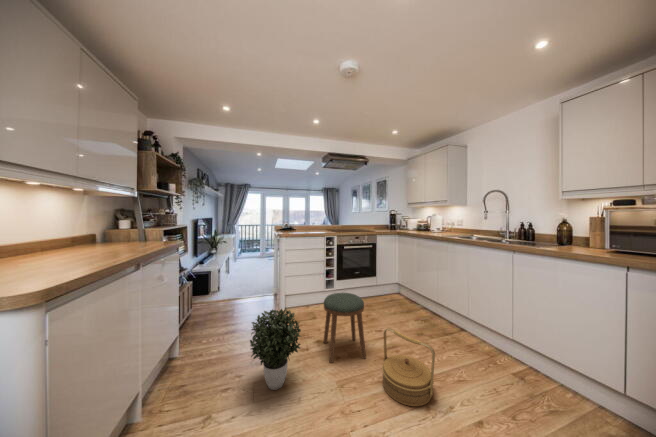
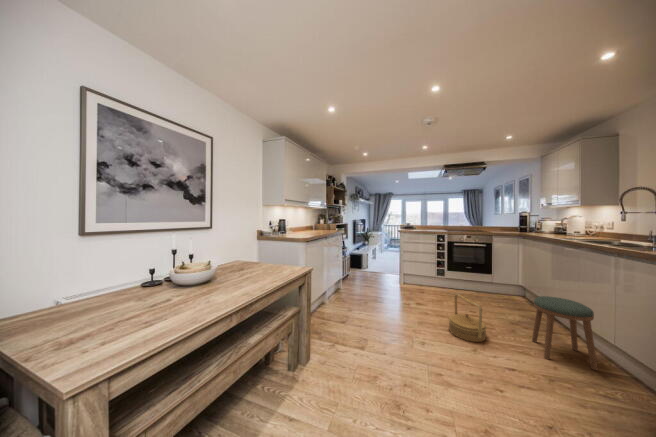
stool: present [324,293,366,363] -> present [532,296,598,370]
potted plant: present [250,309,301,390] -> none [371,268,399,310]

